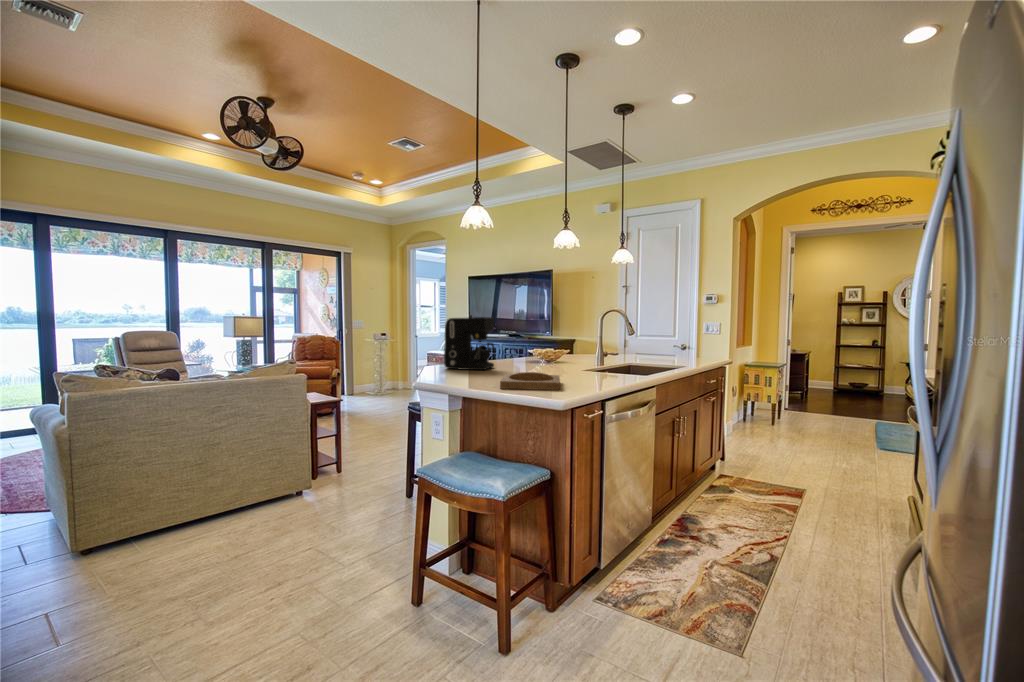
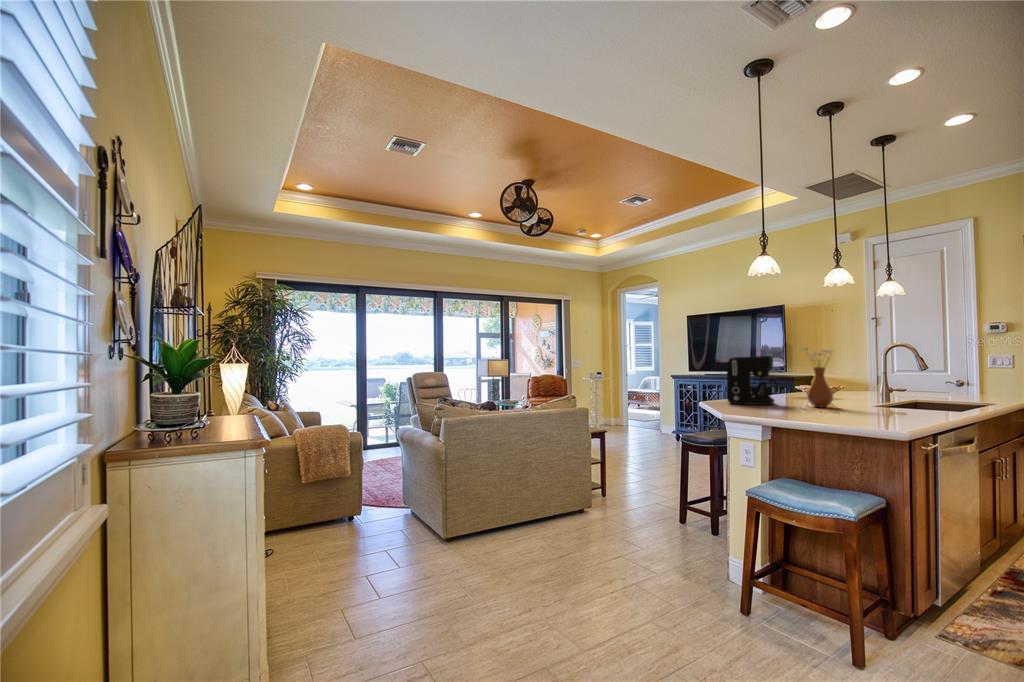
vase: none [515,309,546,372] -> present [802,348,833,407]
tray: present [500,372,560,390] -> none [815,407,890,423]

